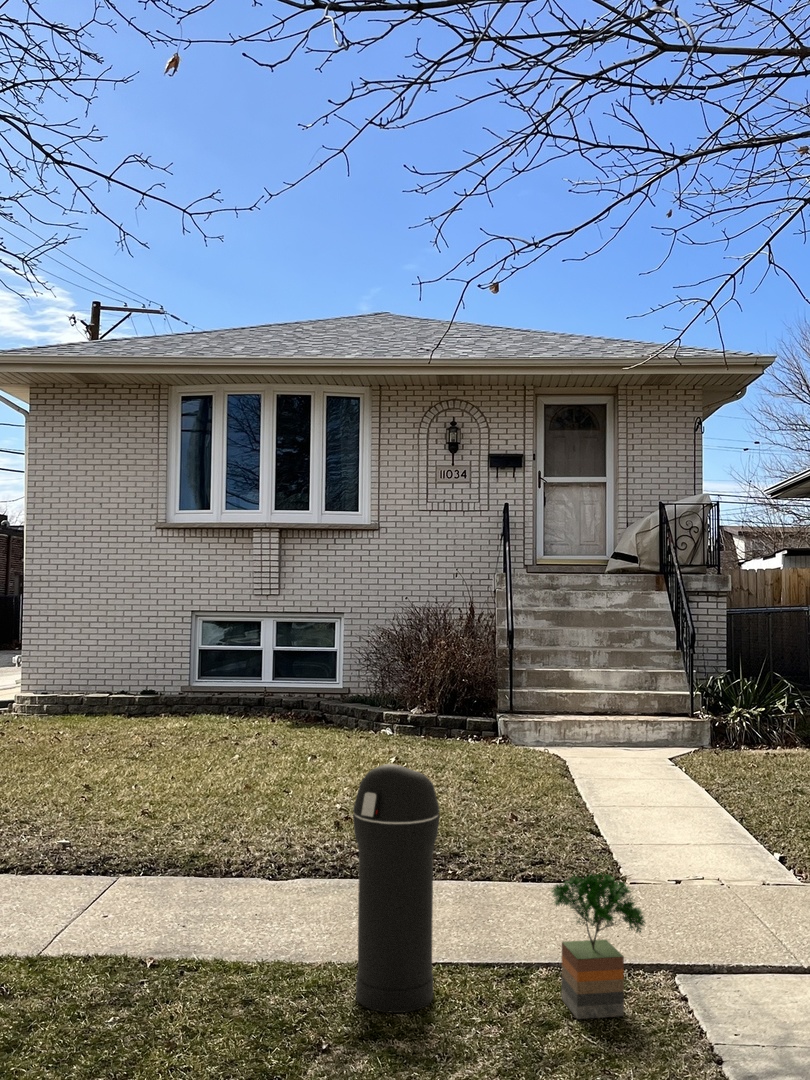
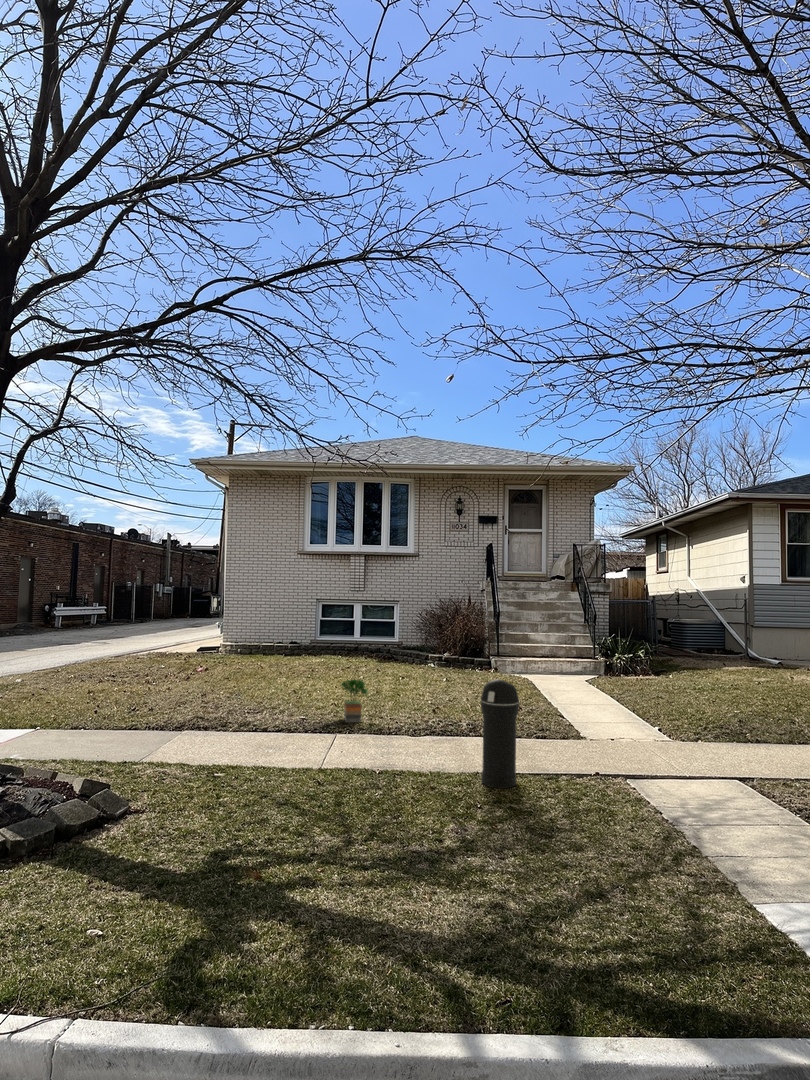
potted tree: present [551,873,645,1019] -> present [341,679,368,723]

